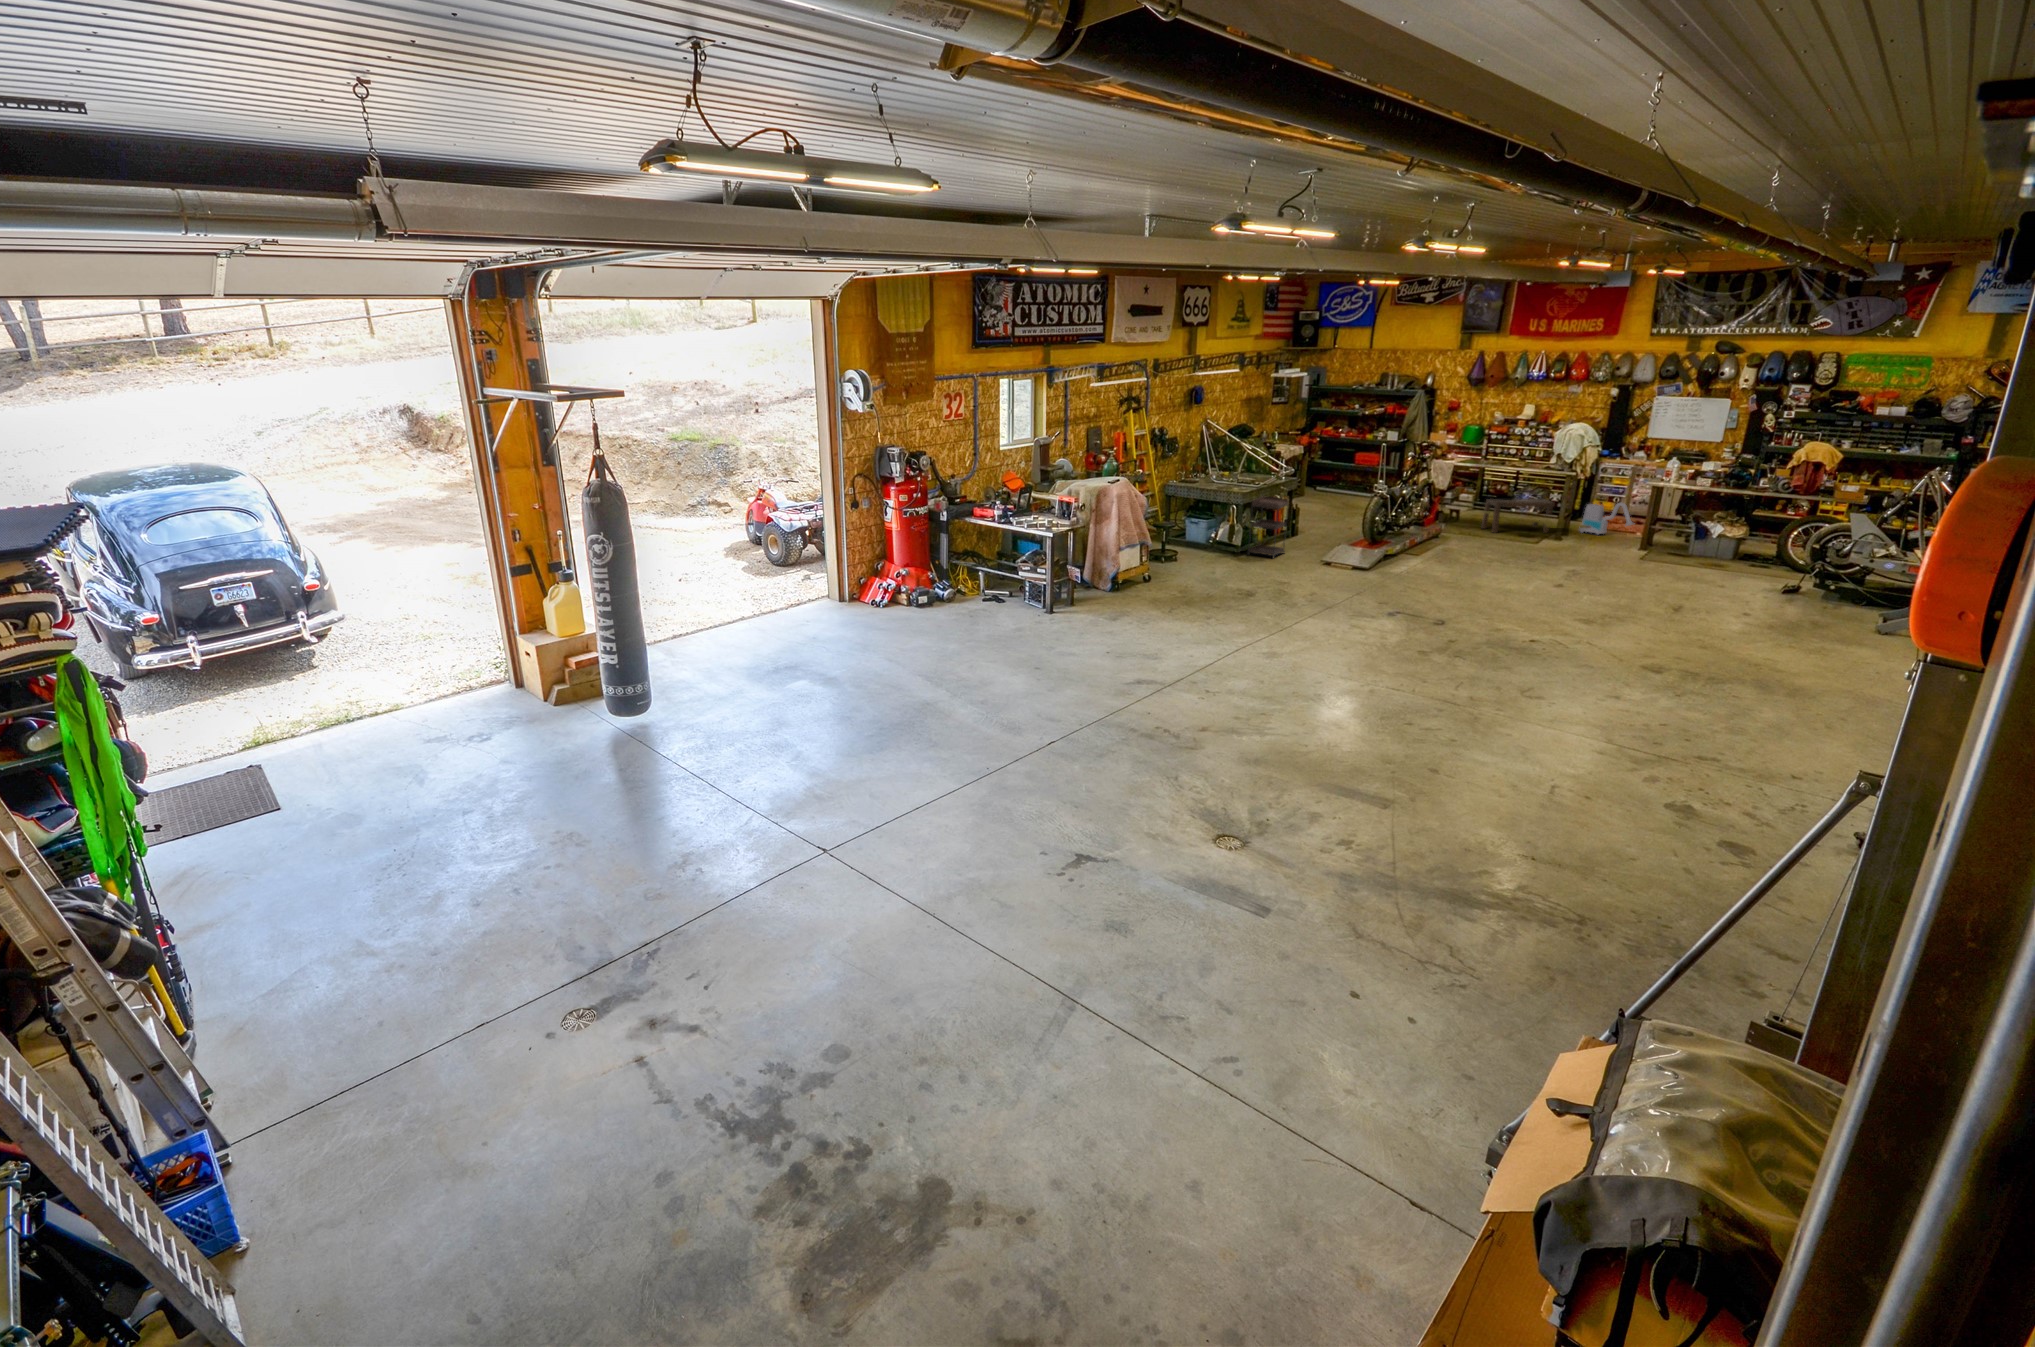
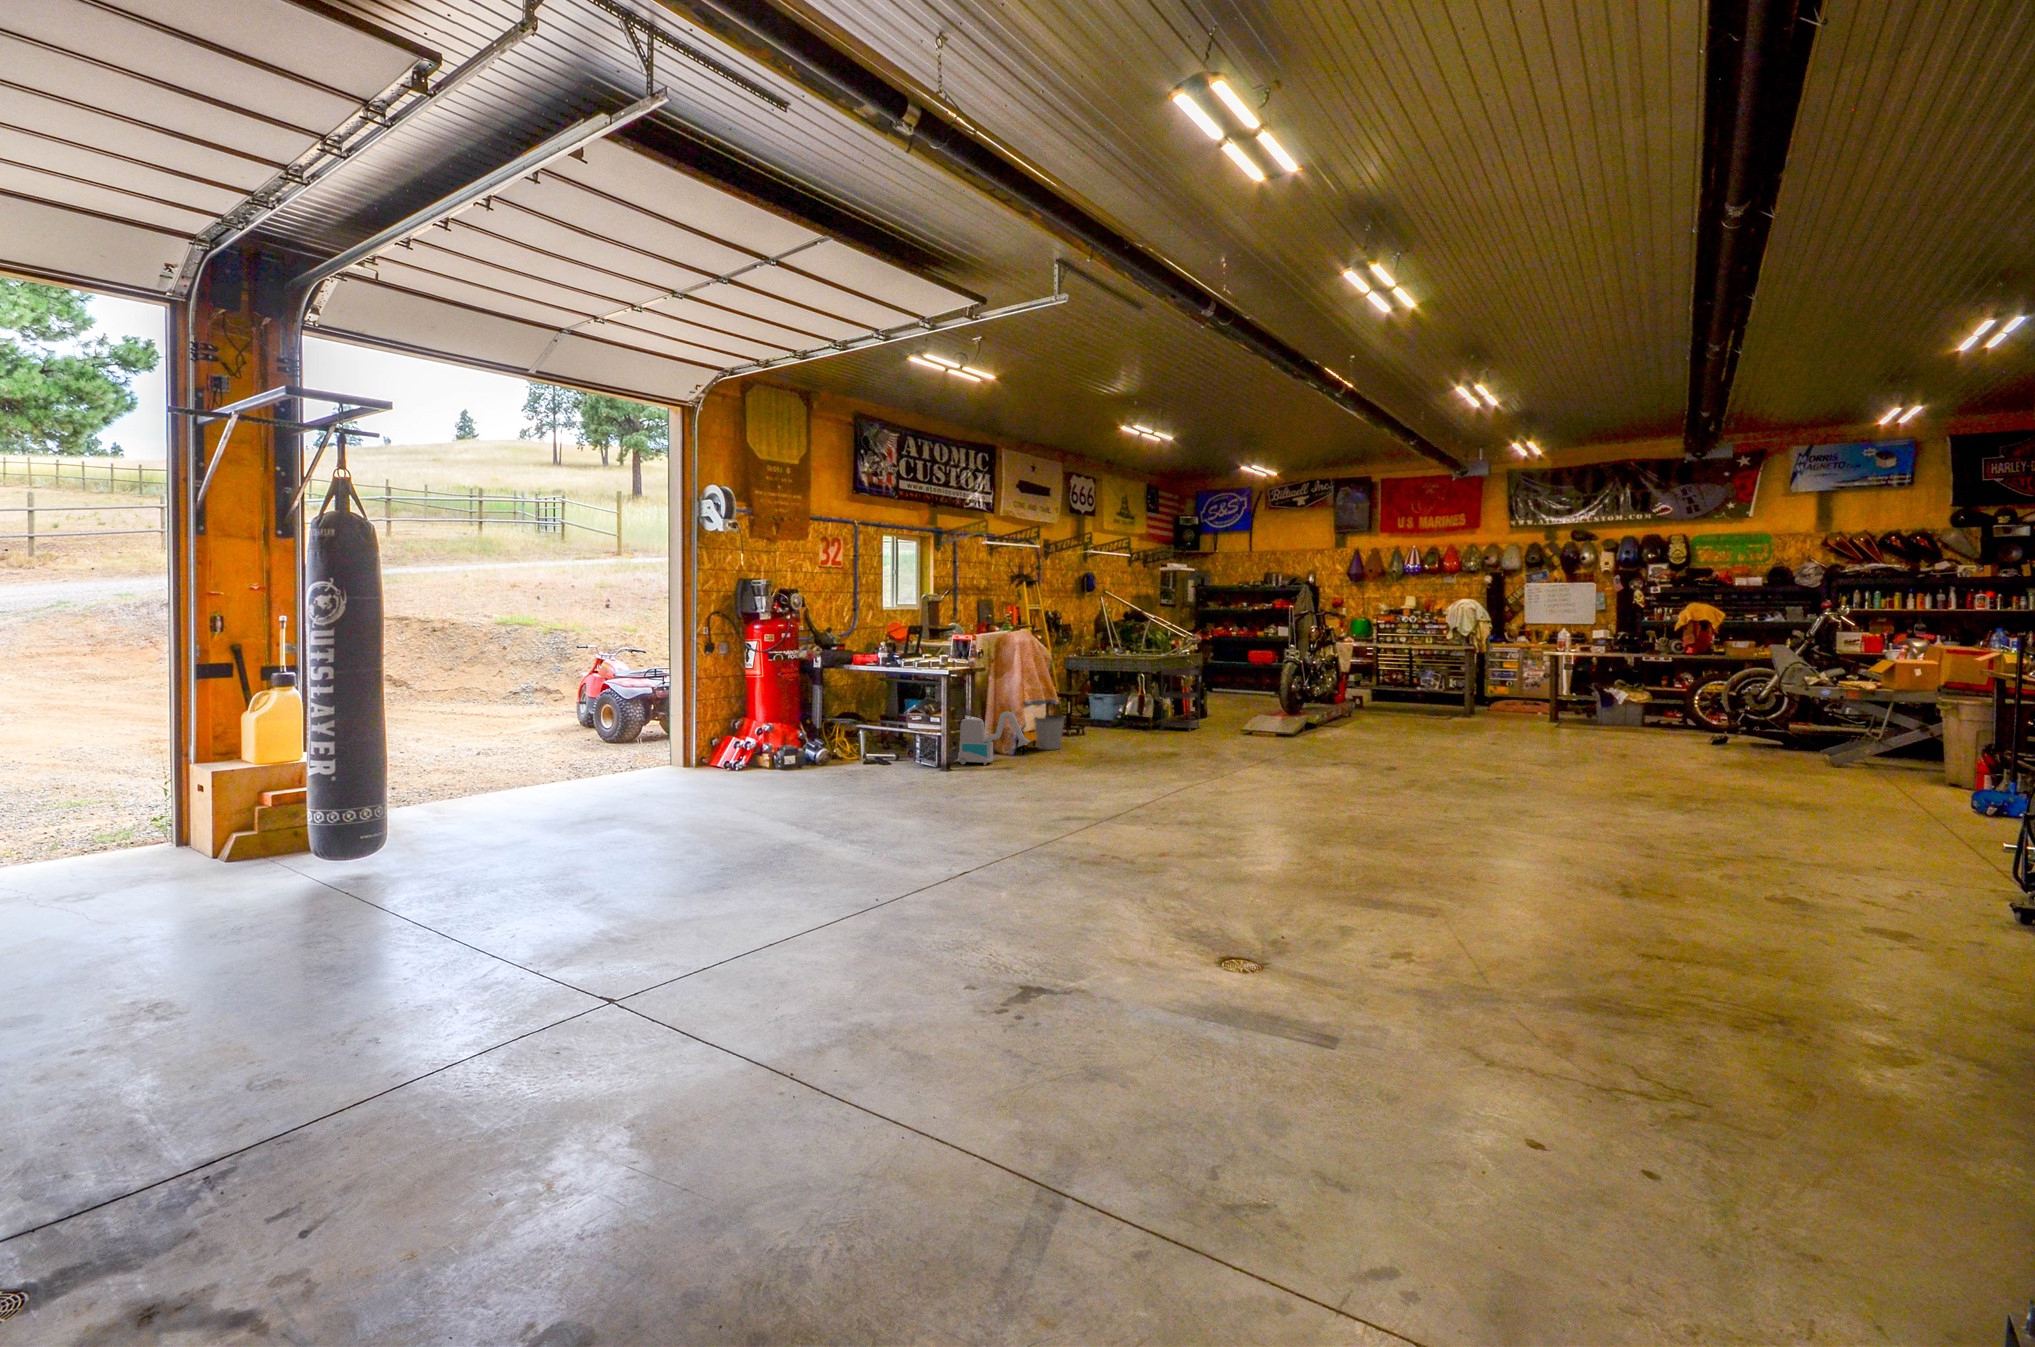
bench: present [1481,499,1555,533] -> none [1387,681,1456,715]
vacuum cleaner: present [1580,503,1635,534] -> present [958,712,1030,765]
bucket: none [1126,552,1156,585] -> present [1034,714,1064,750]

